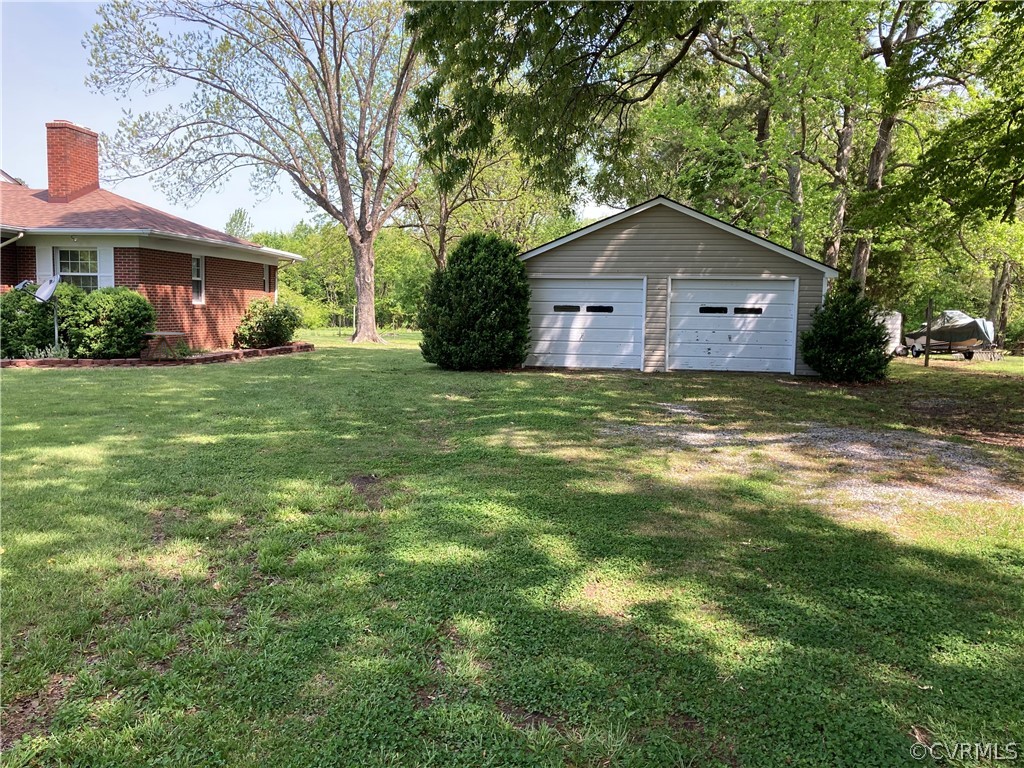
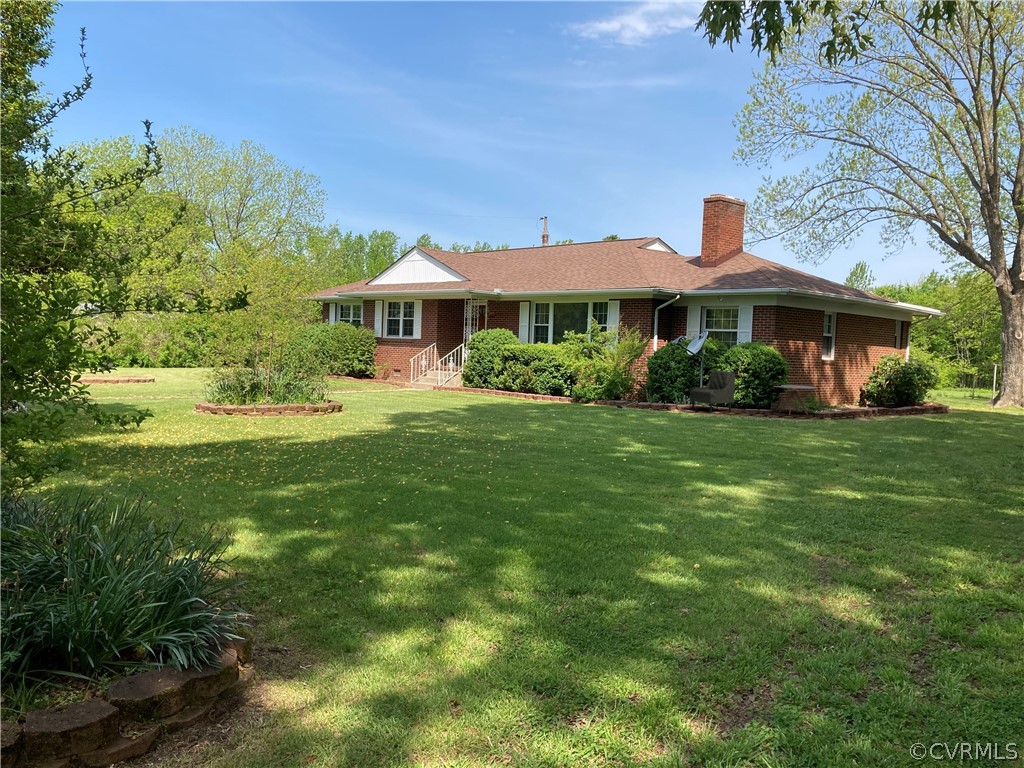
chair: none [43,319,97,365] -> present [690,371,735,412]

